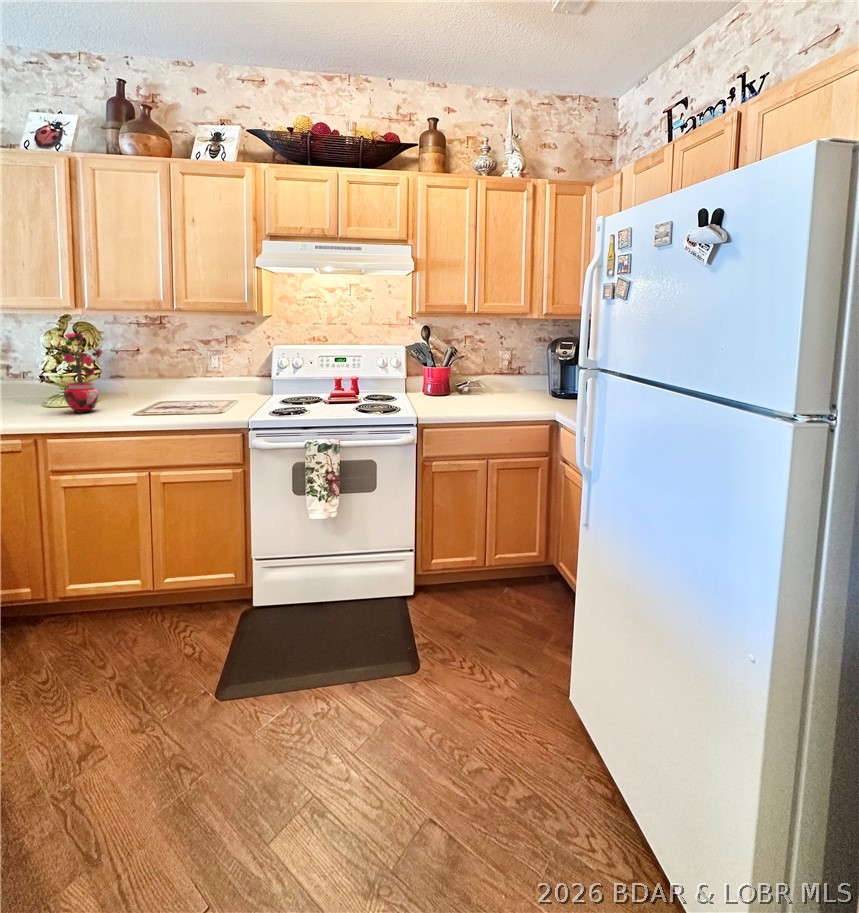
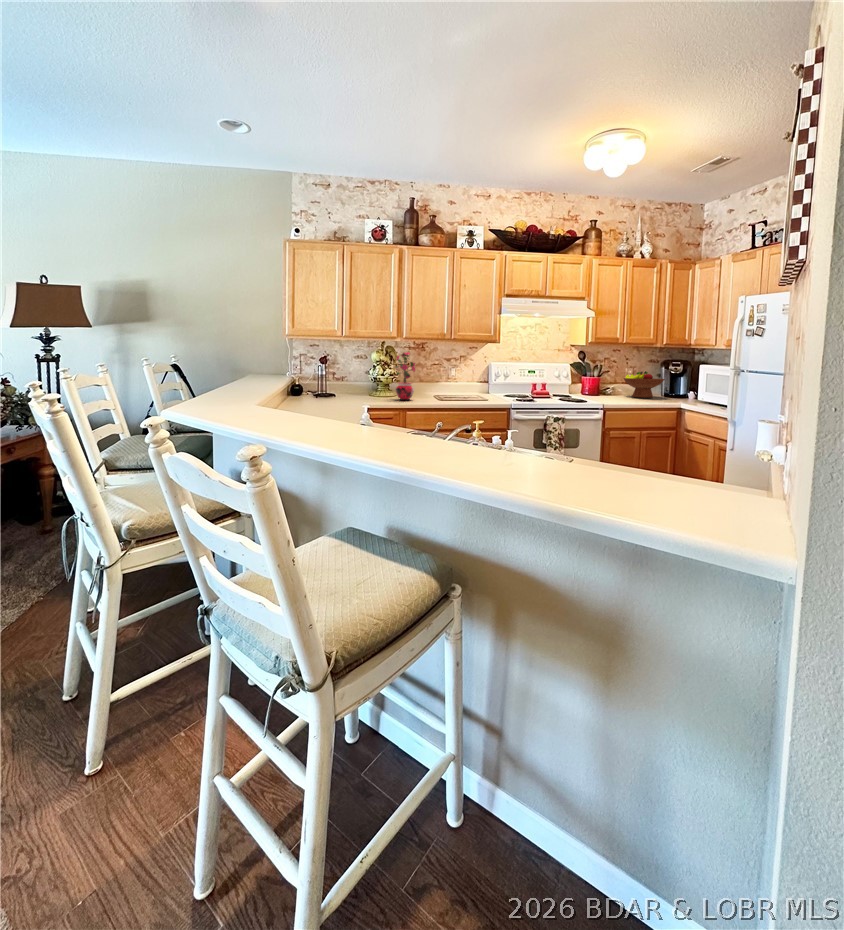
fruit bowl: none [479,360,541,402] -> present [624,371,665,398]

